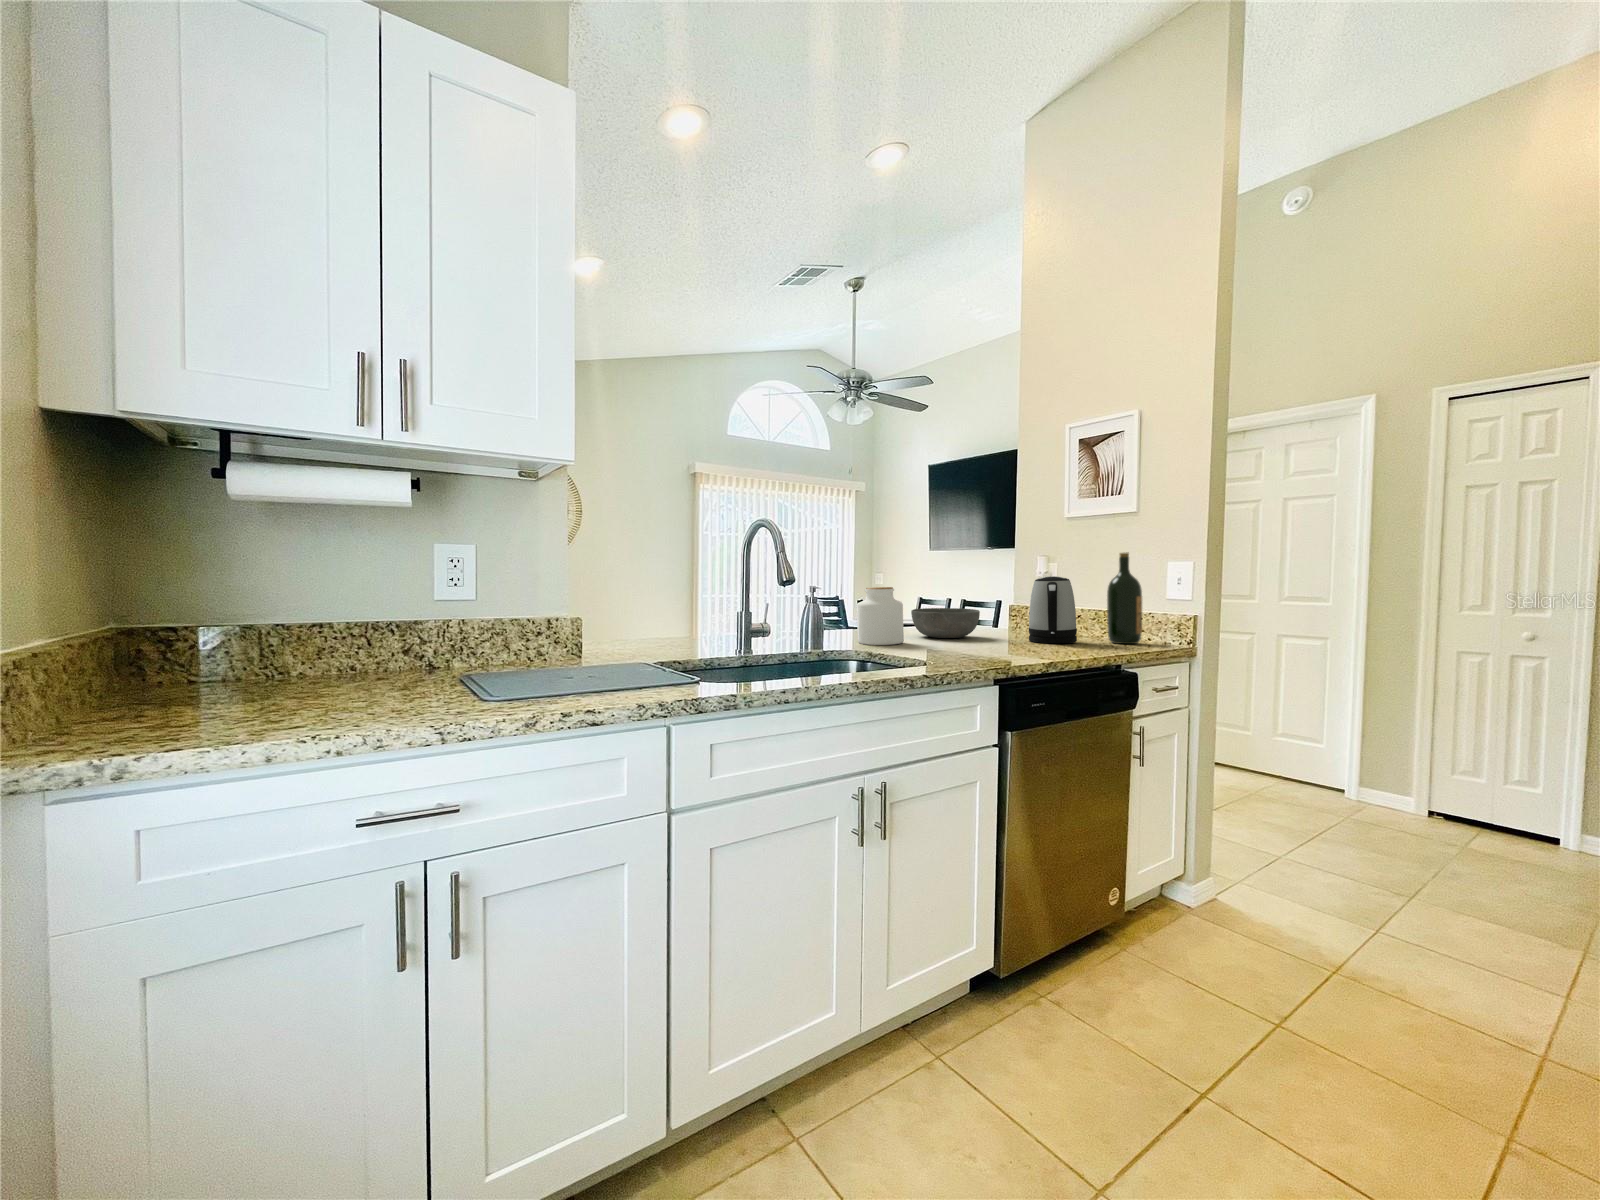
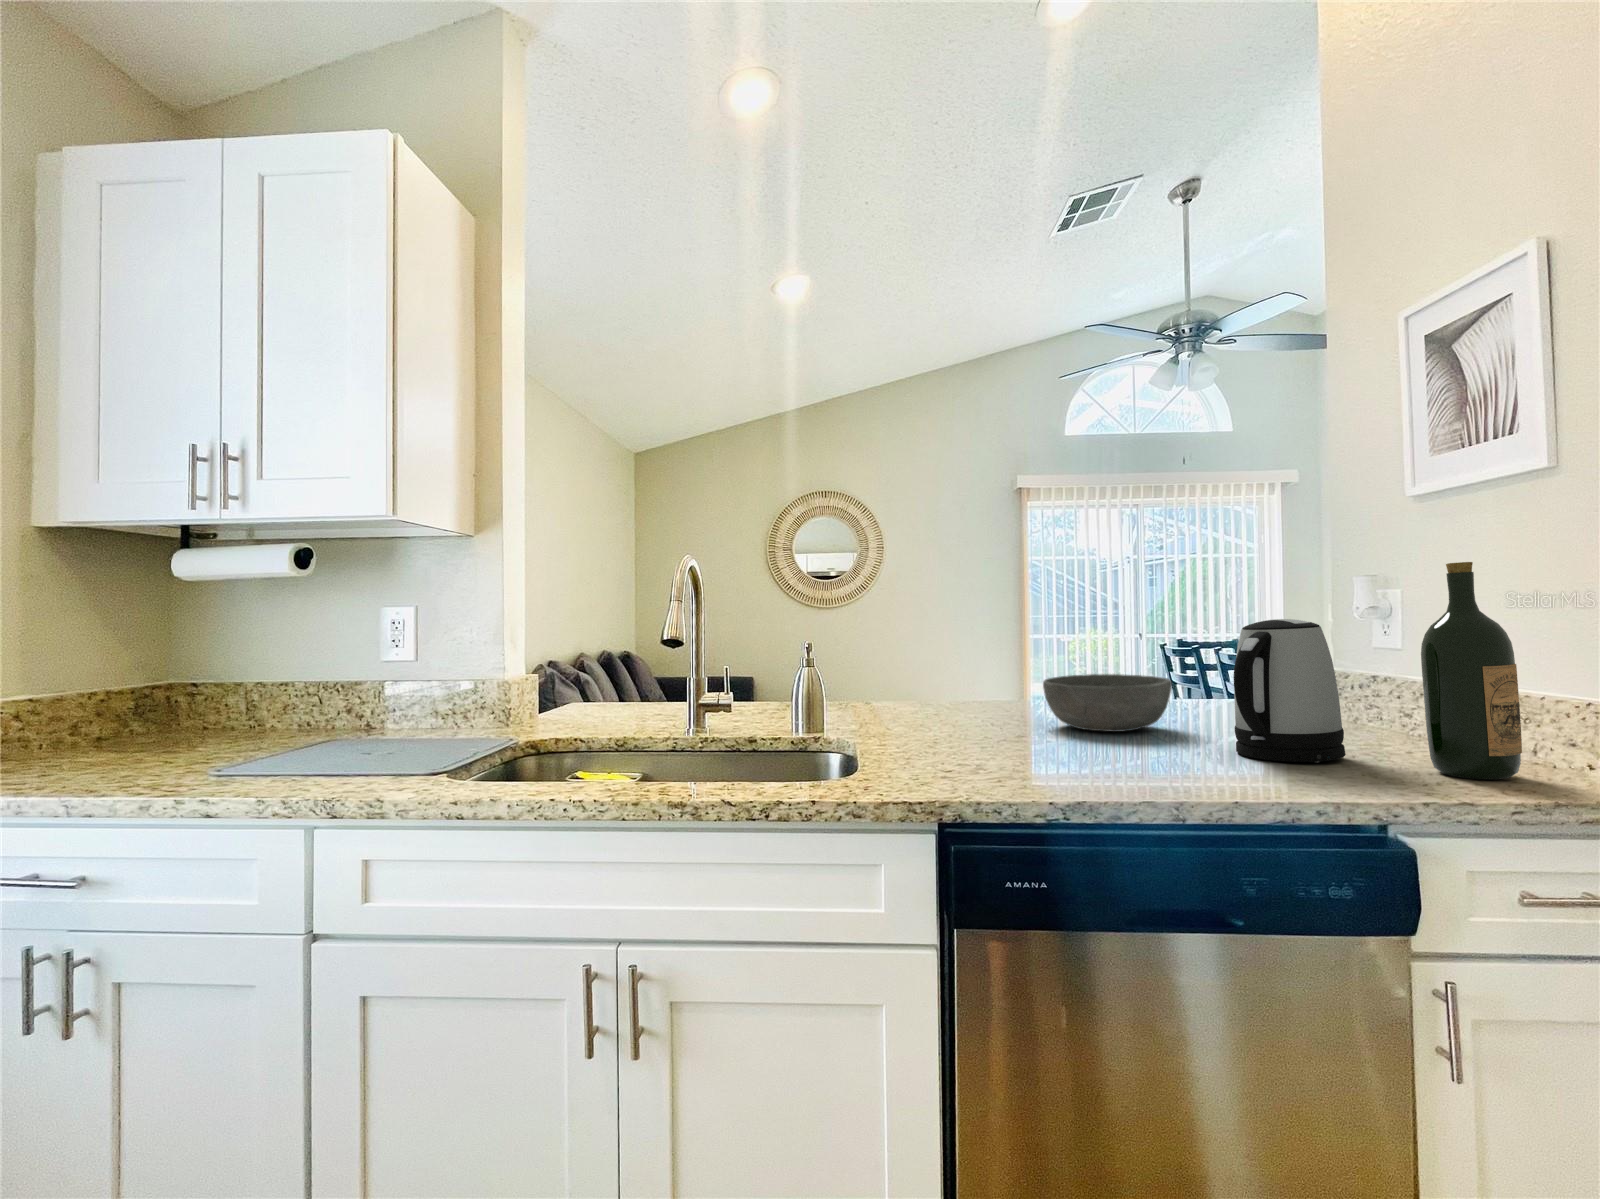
jar: present [857,587,904,645] -> none [901,641,979,737]

